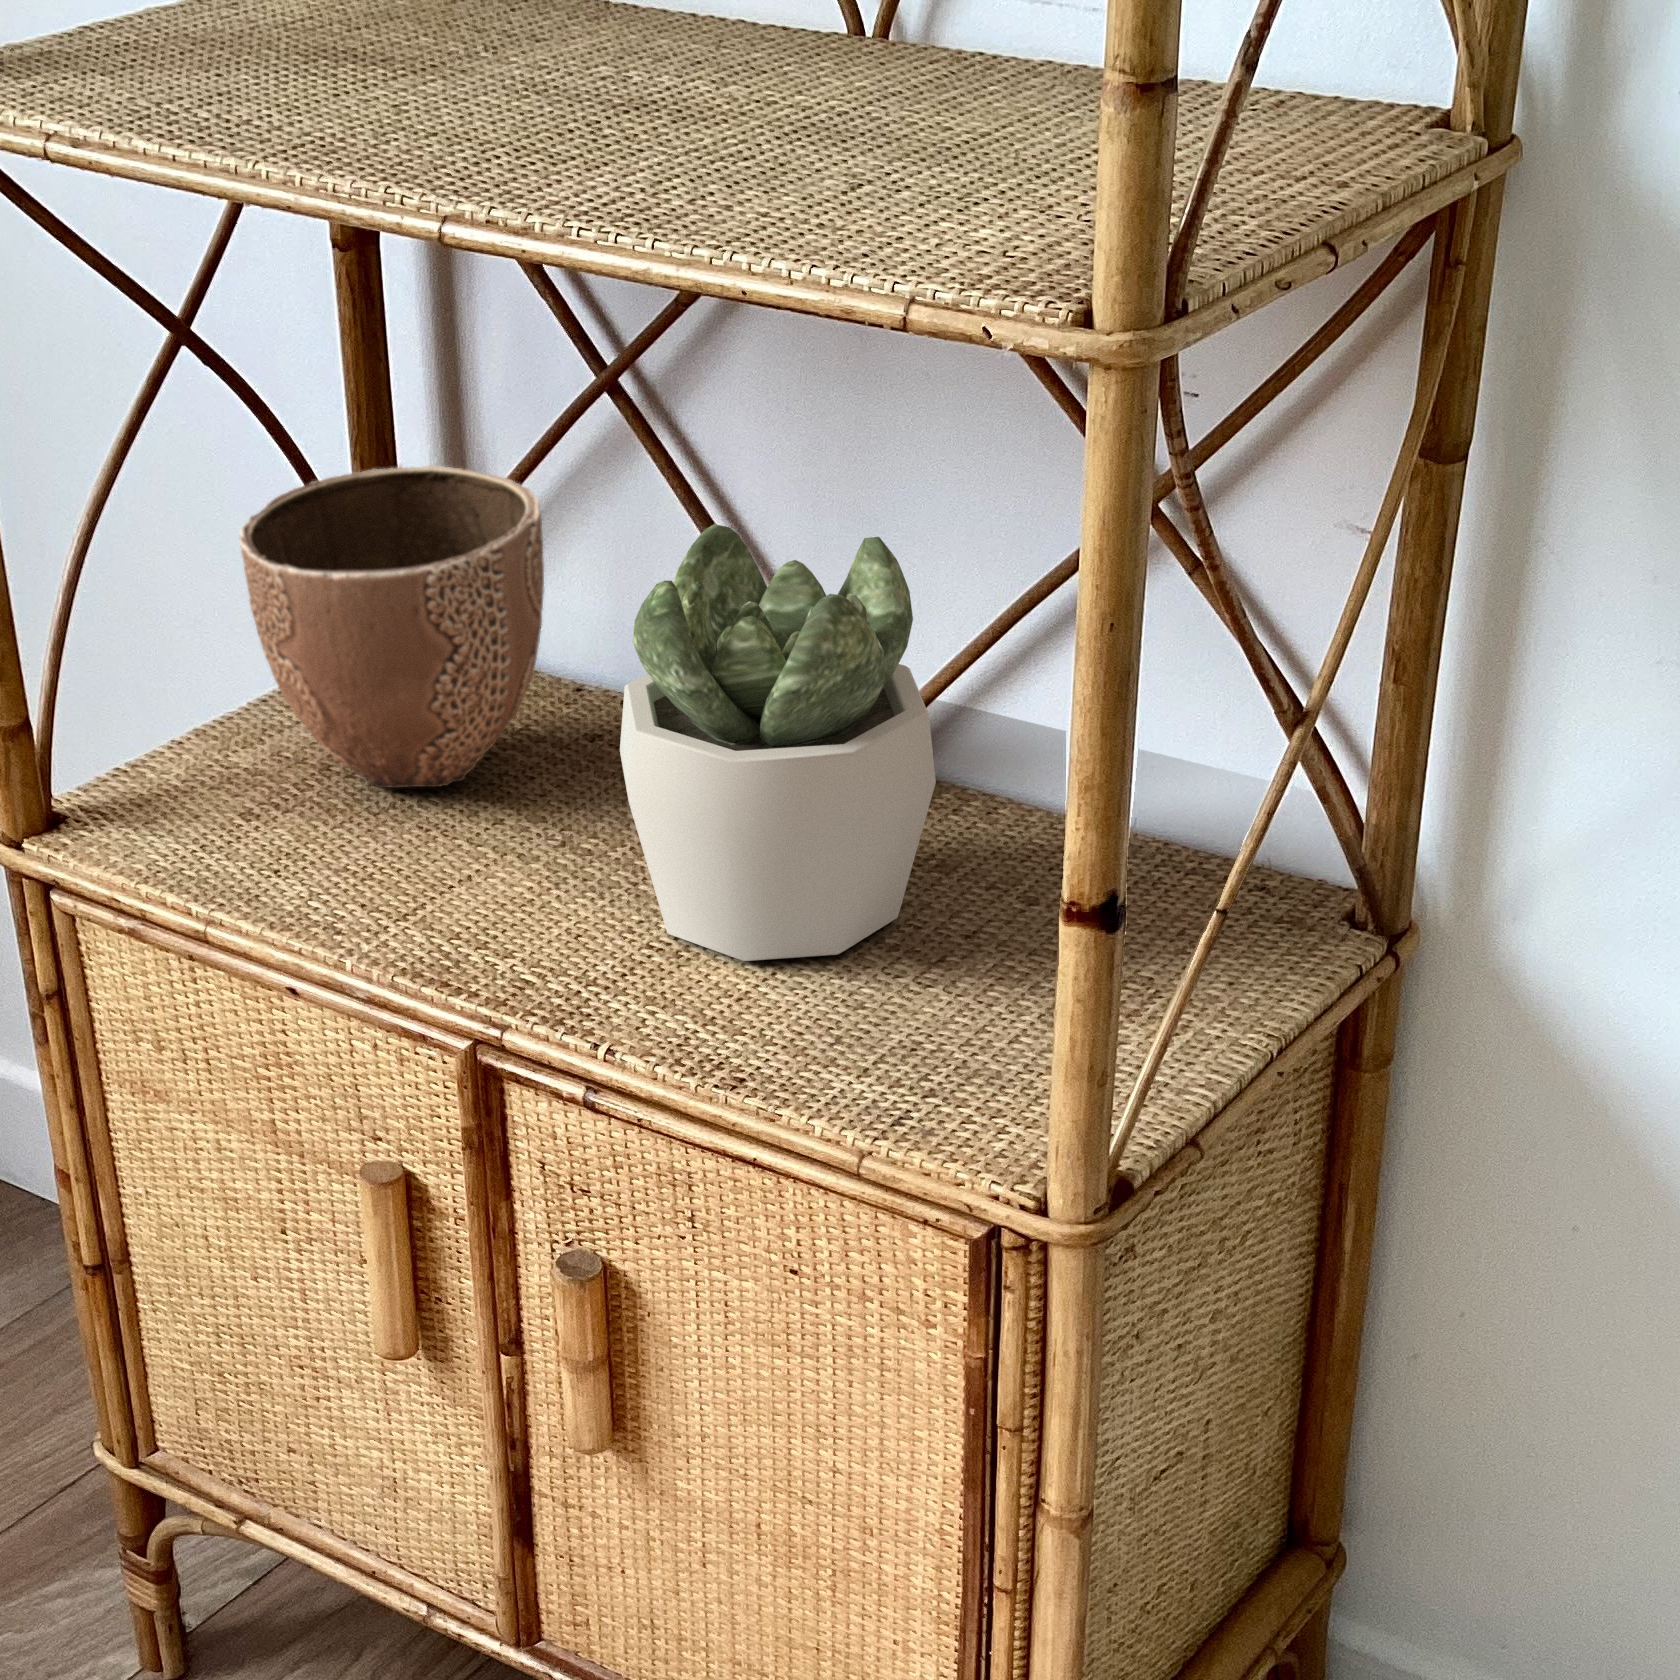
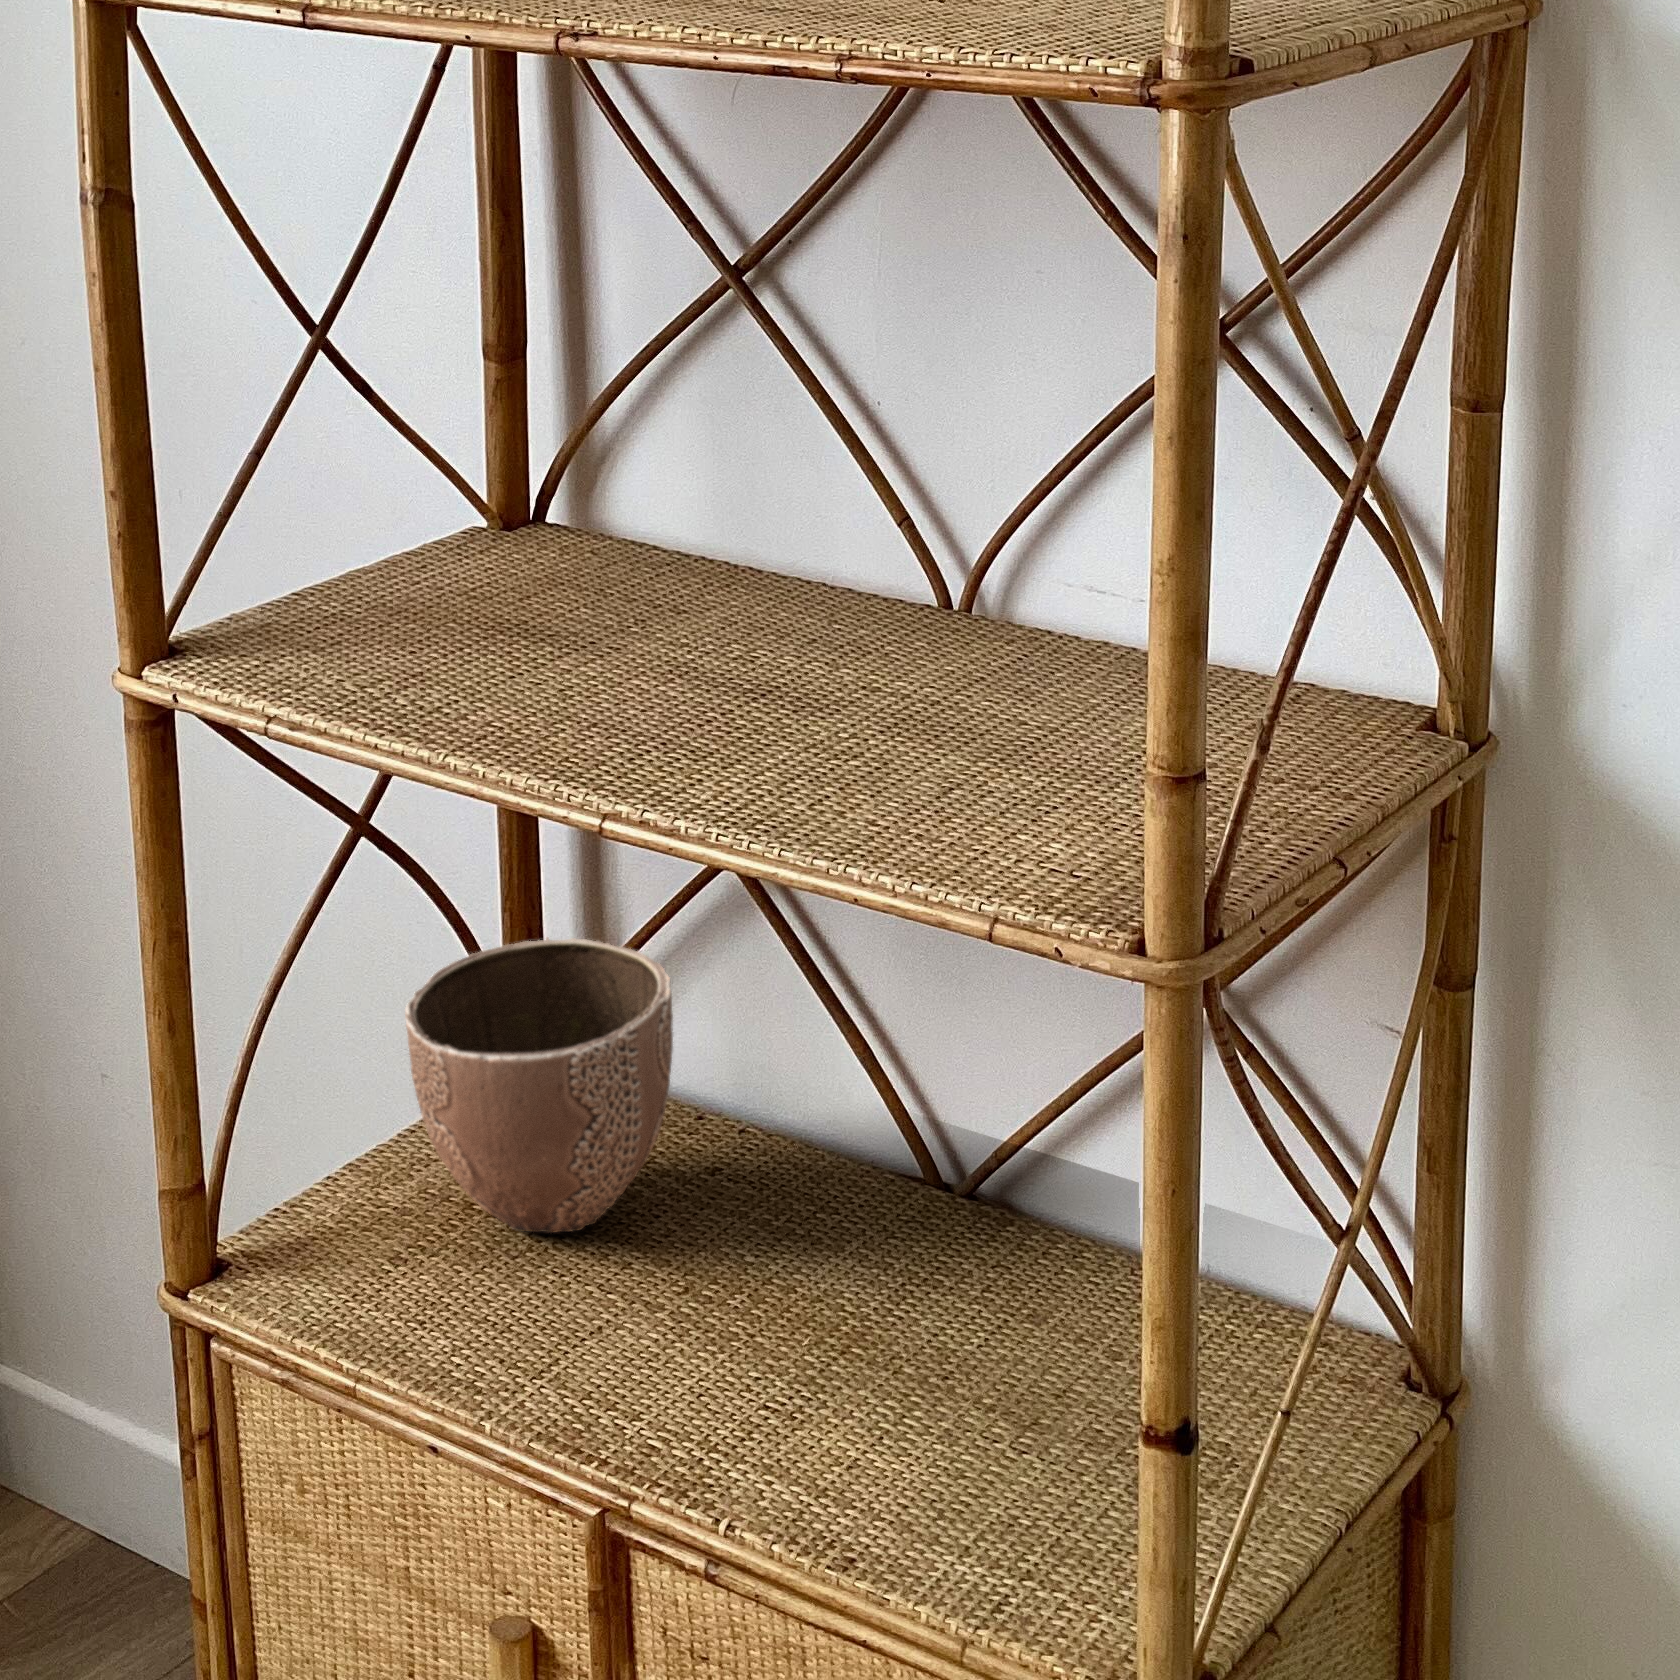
succulent plant: present [620,524,936,961] -> none [740,1022,1024,1426]

